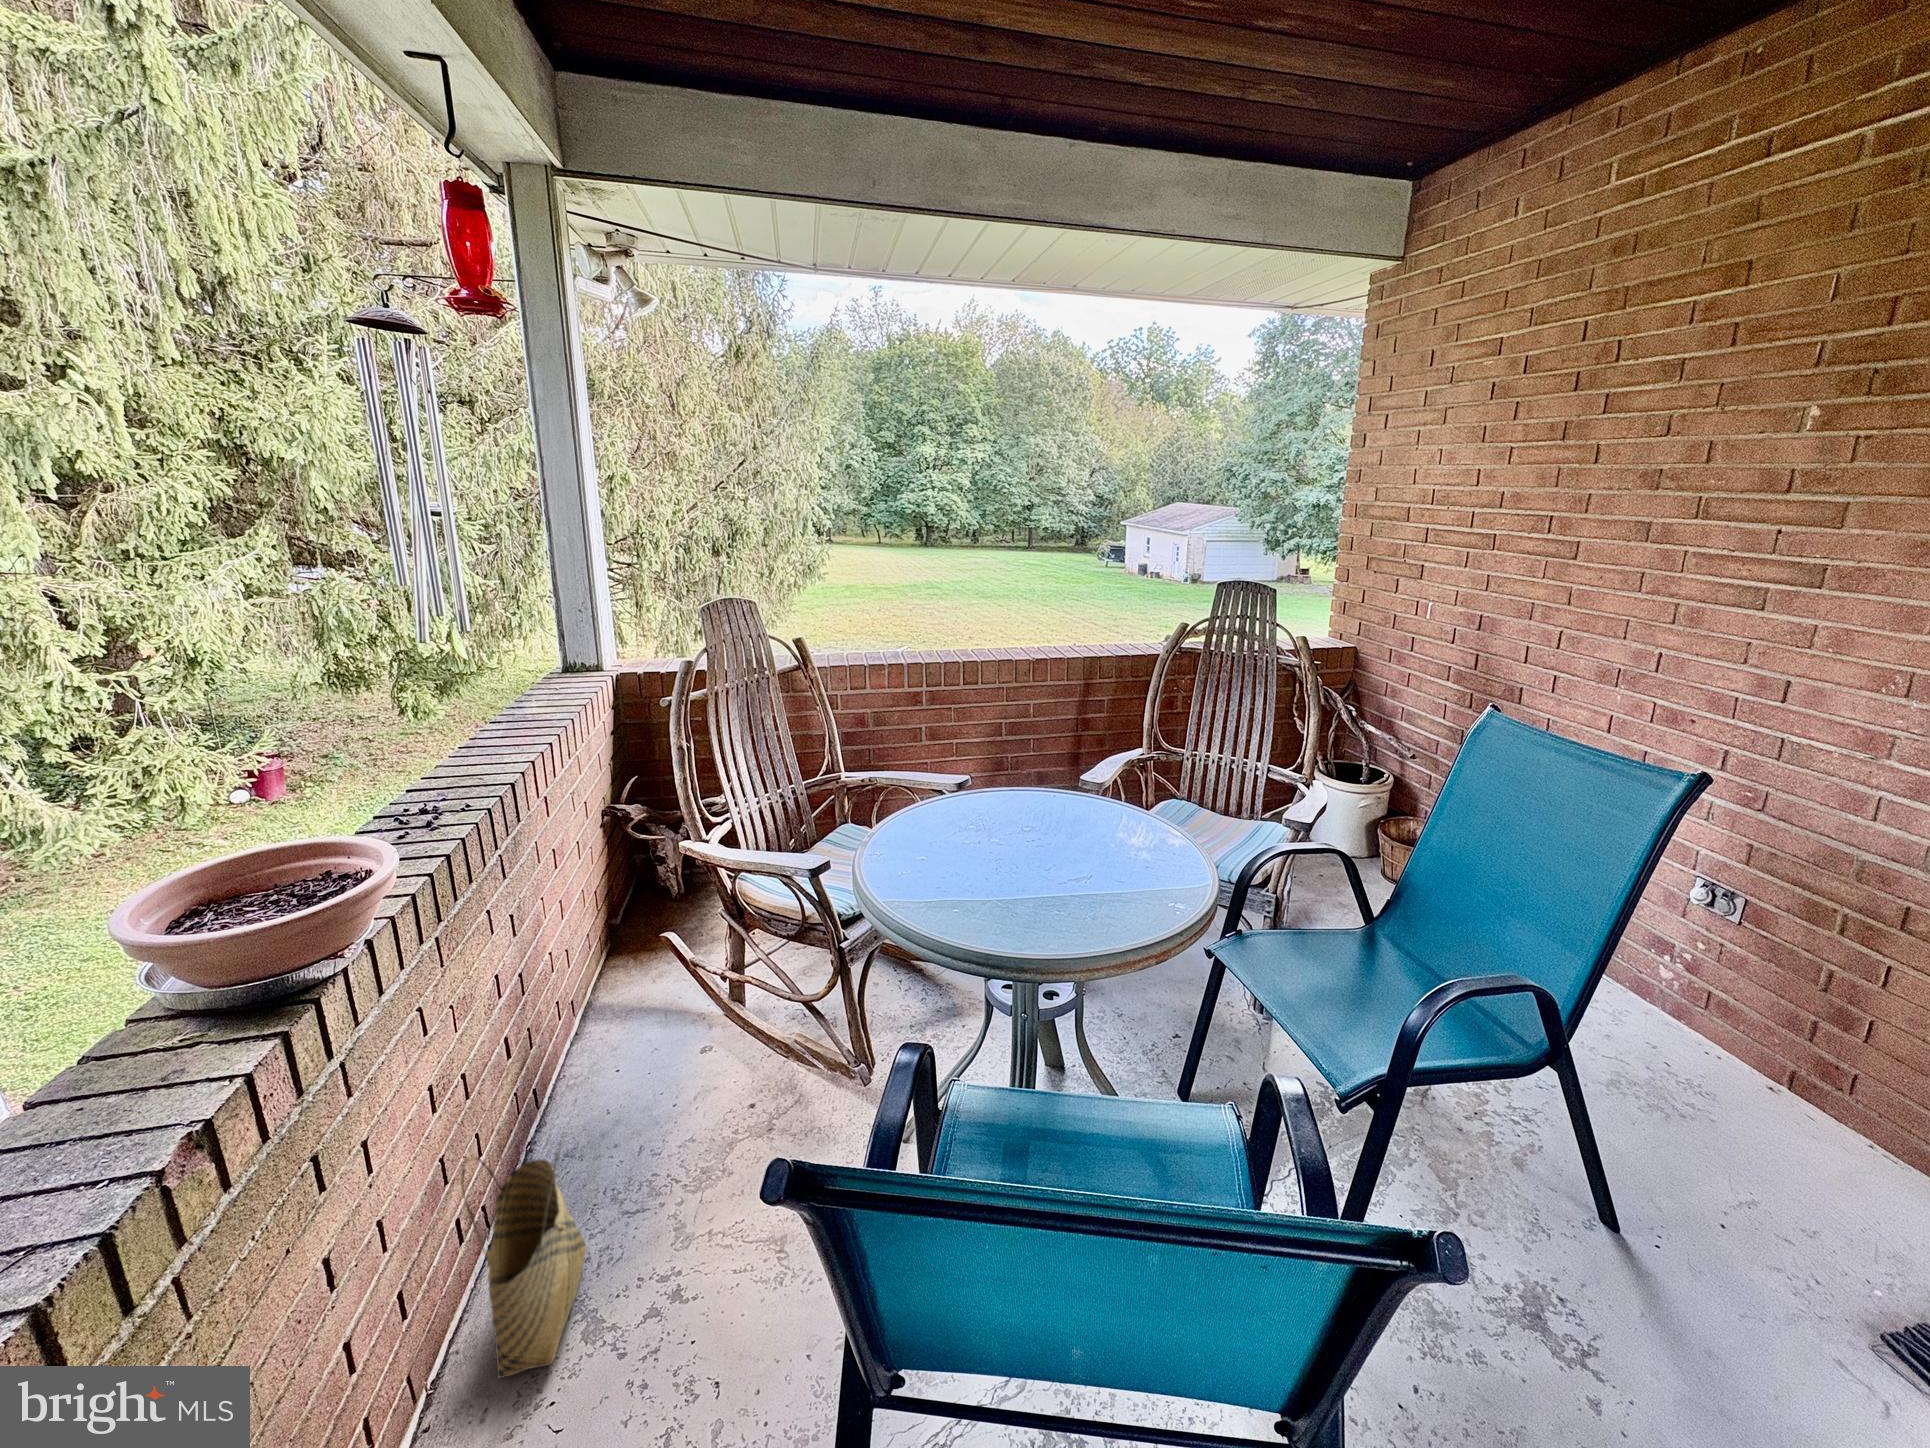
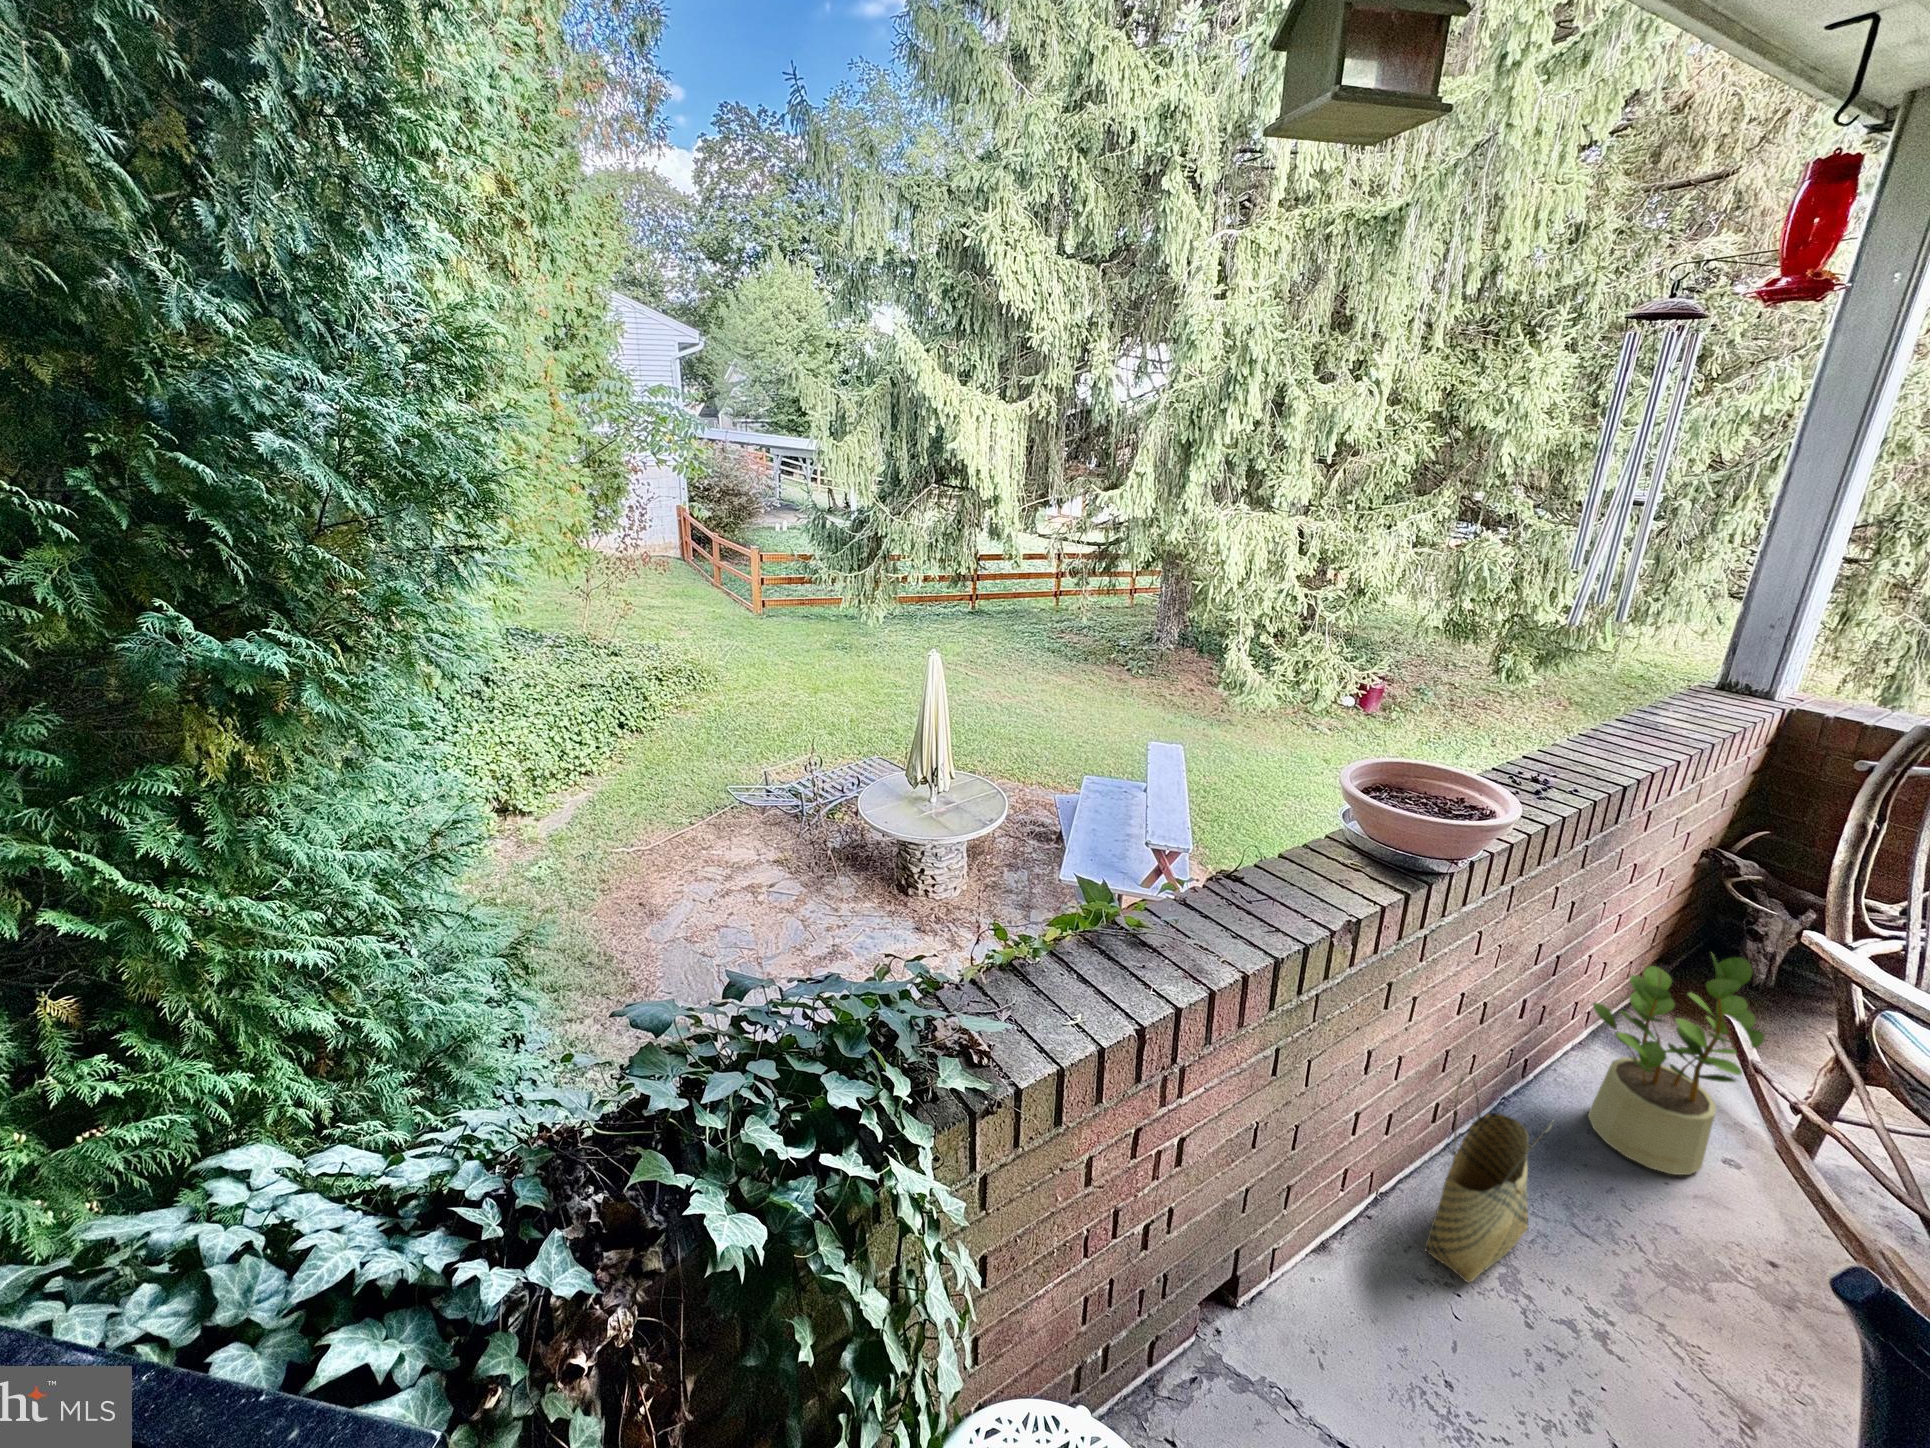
potted plant: none [569,887,689,1103] -> present [1588,954,1764,1175]

